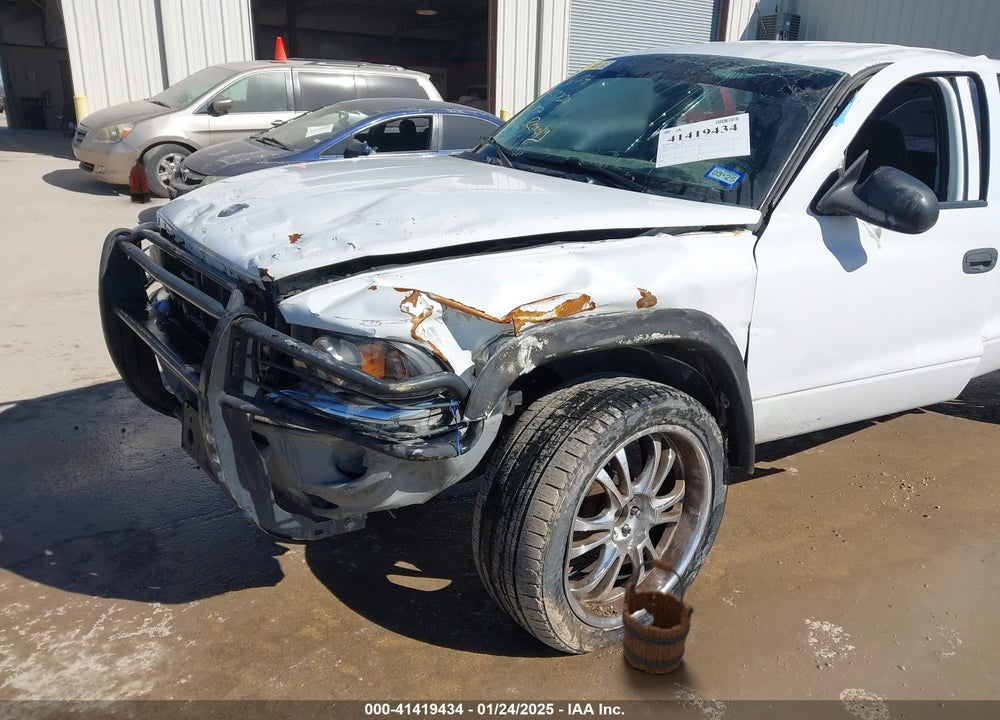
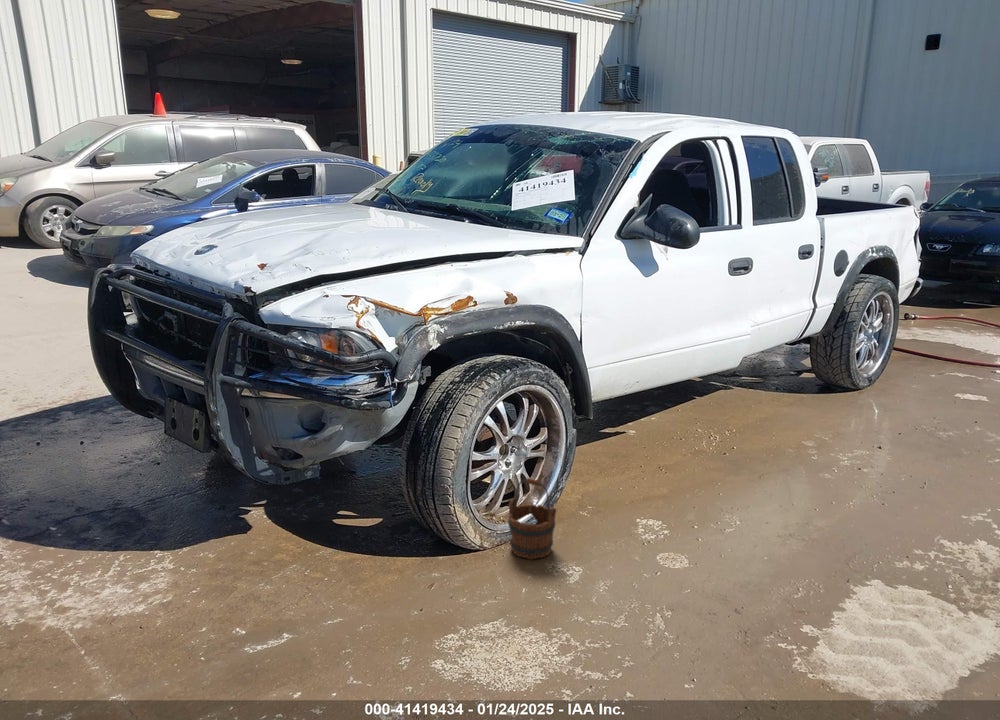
fire extinguisher: present [129,159,151,203] -> none [11,206,35,254]

